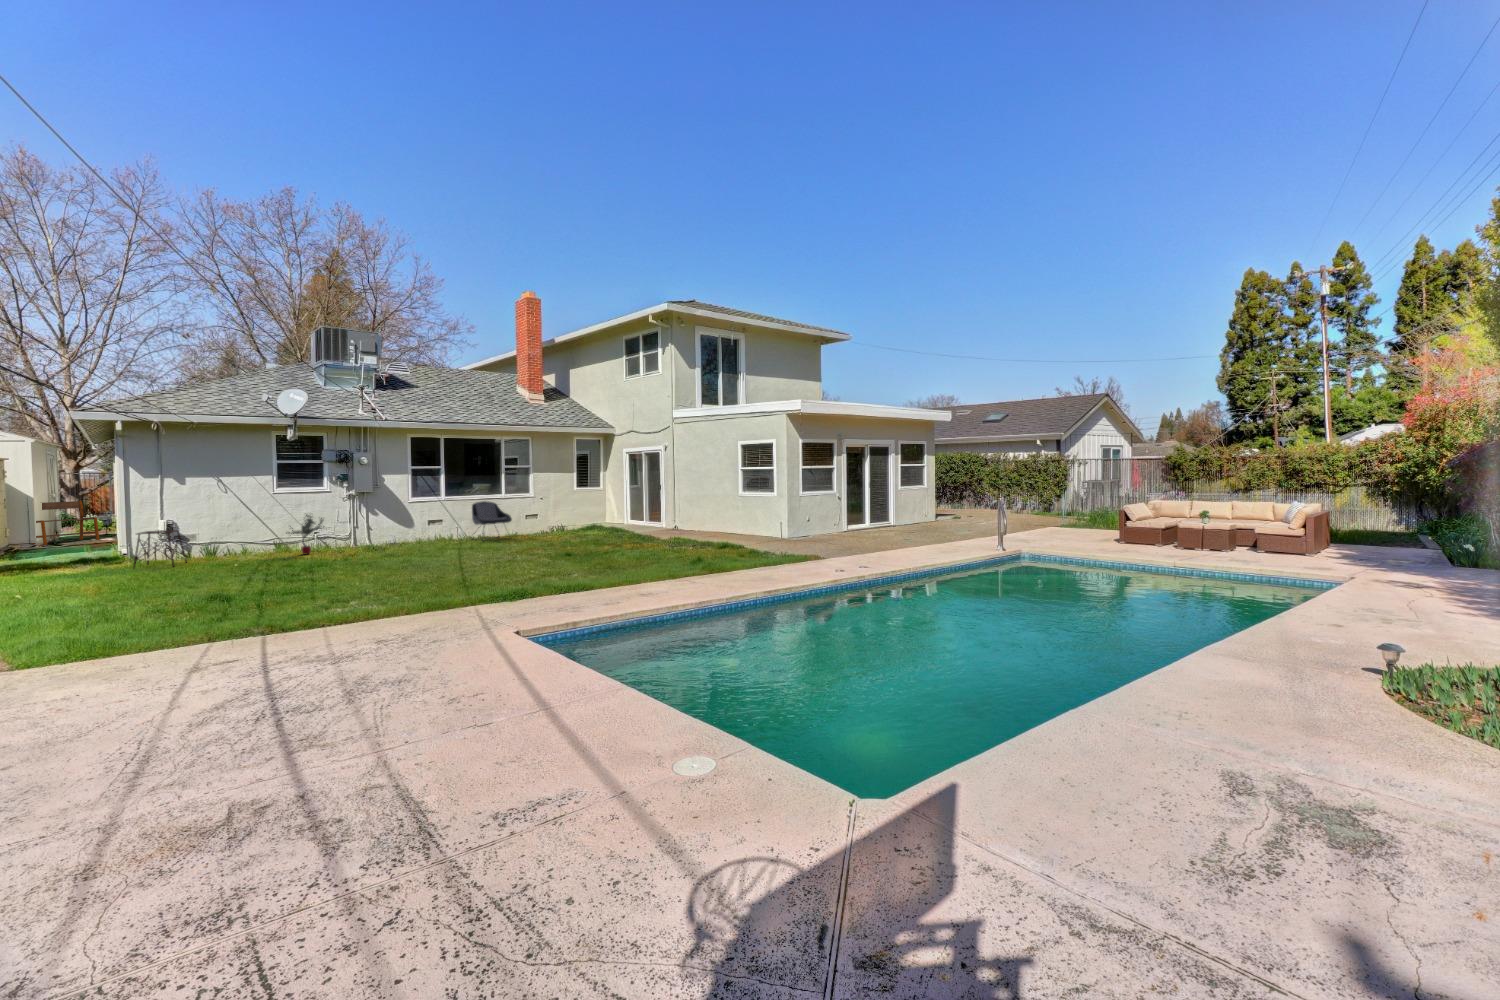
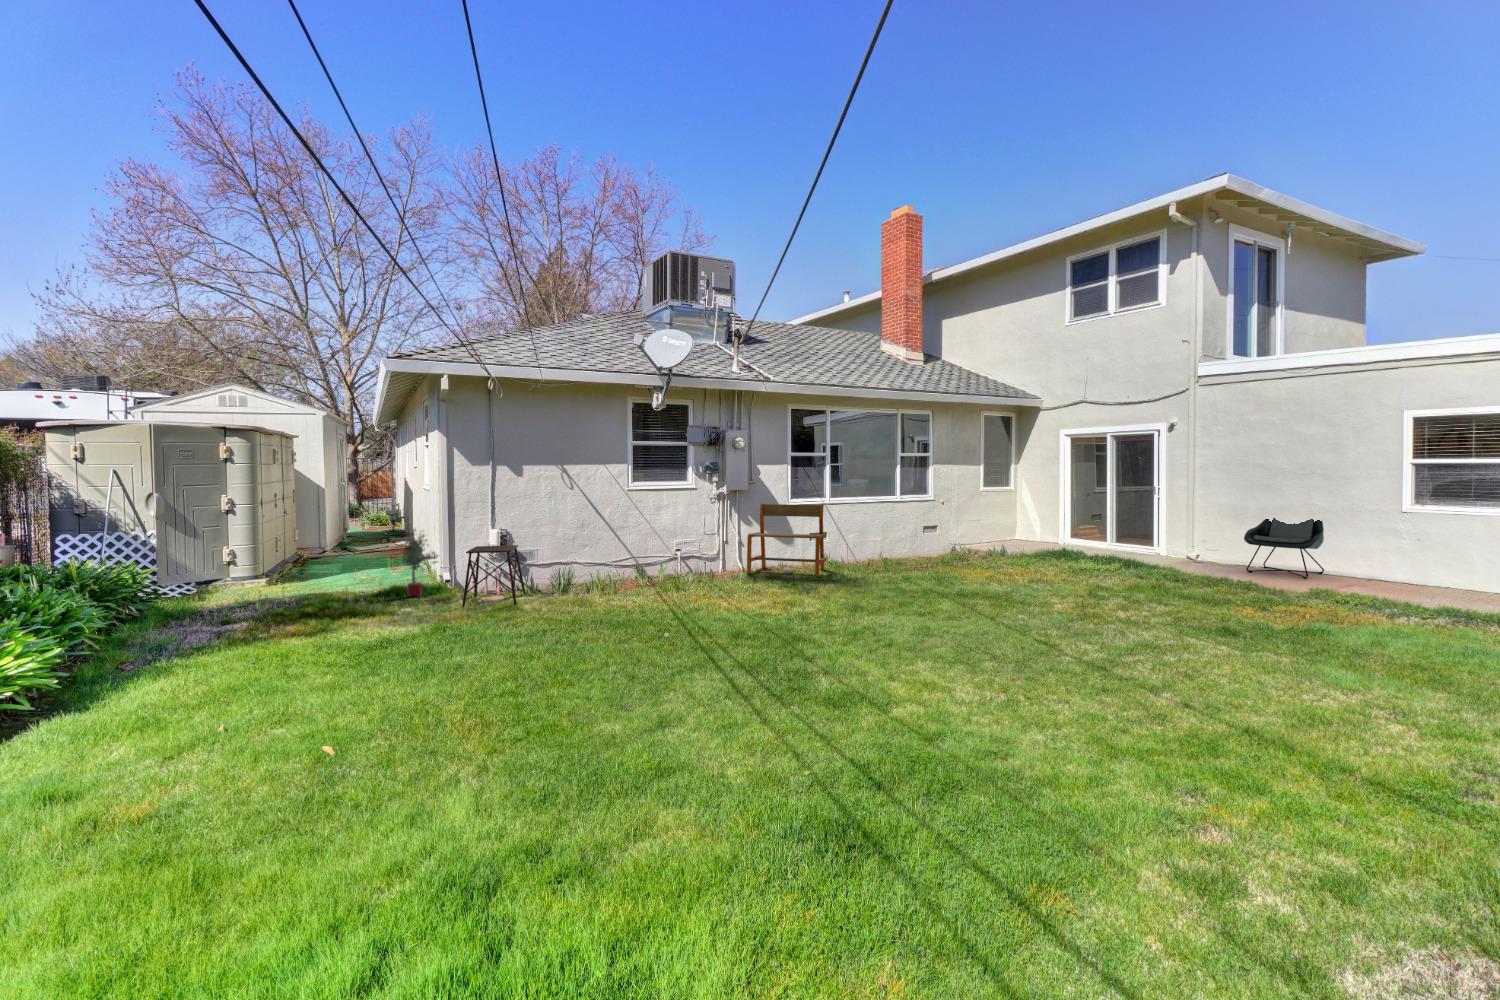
bench: present [32,501,99,545] -> present [747,503,827,577]
lounge chair: present [471,501,512,539] -> present [1244,518,1324,579]
potted tree: present [286,514,324,554] -> present [401,530,438,597]

